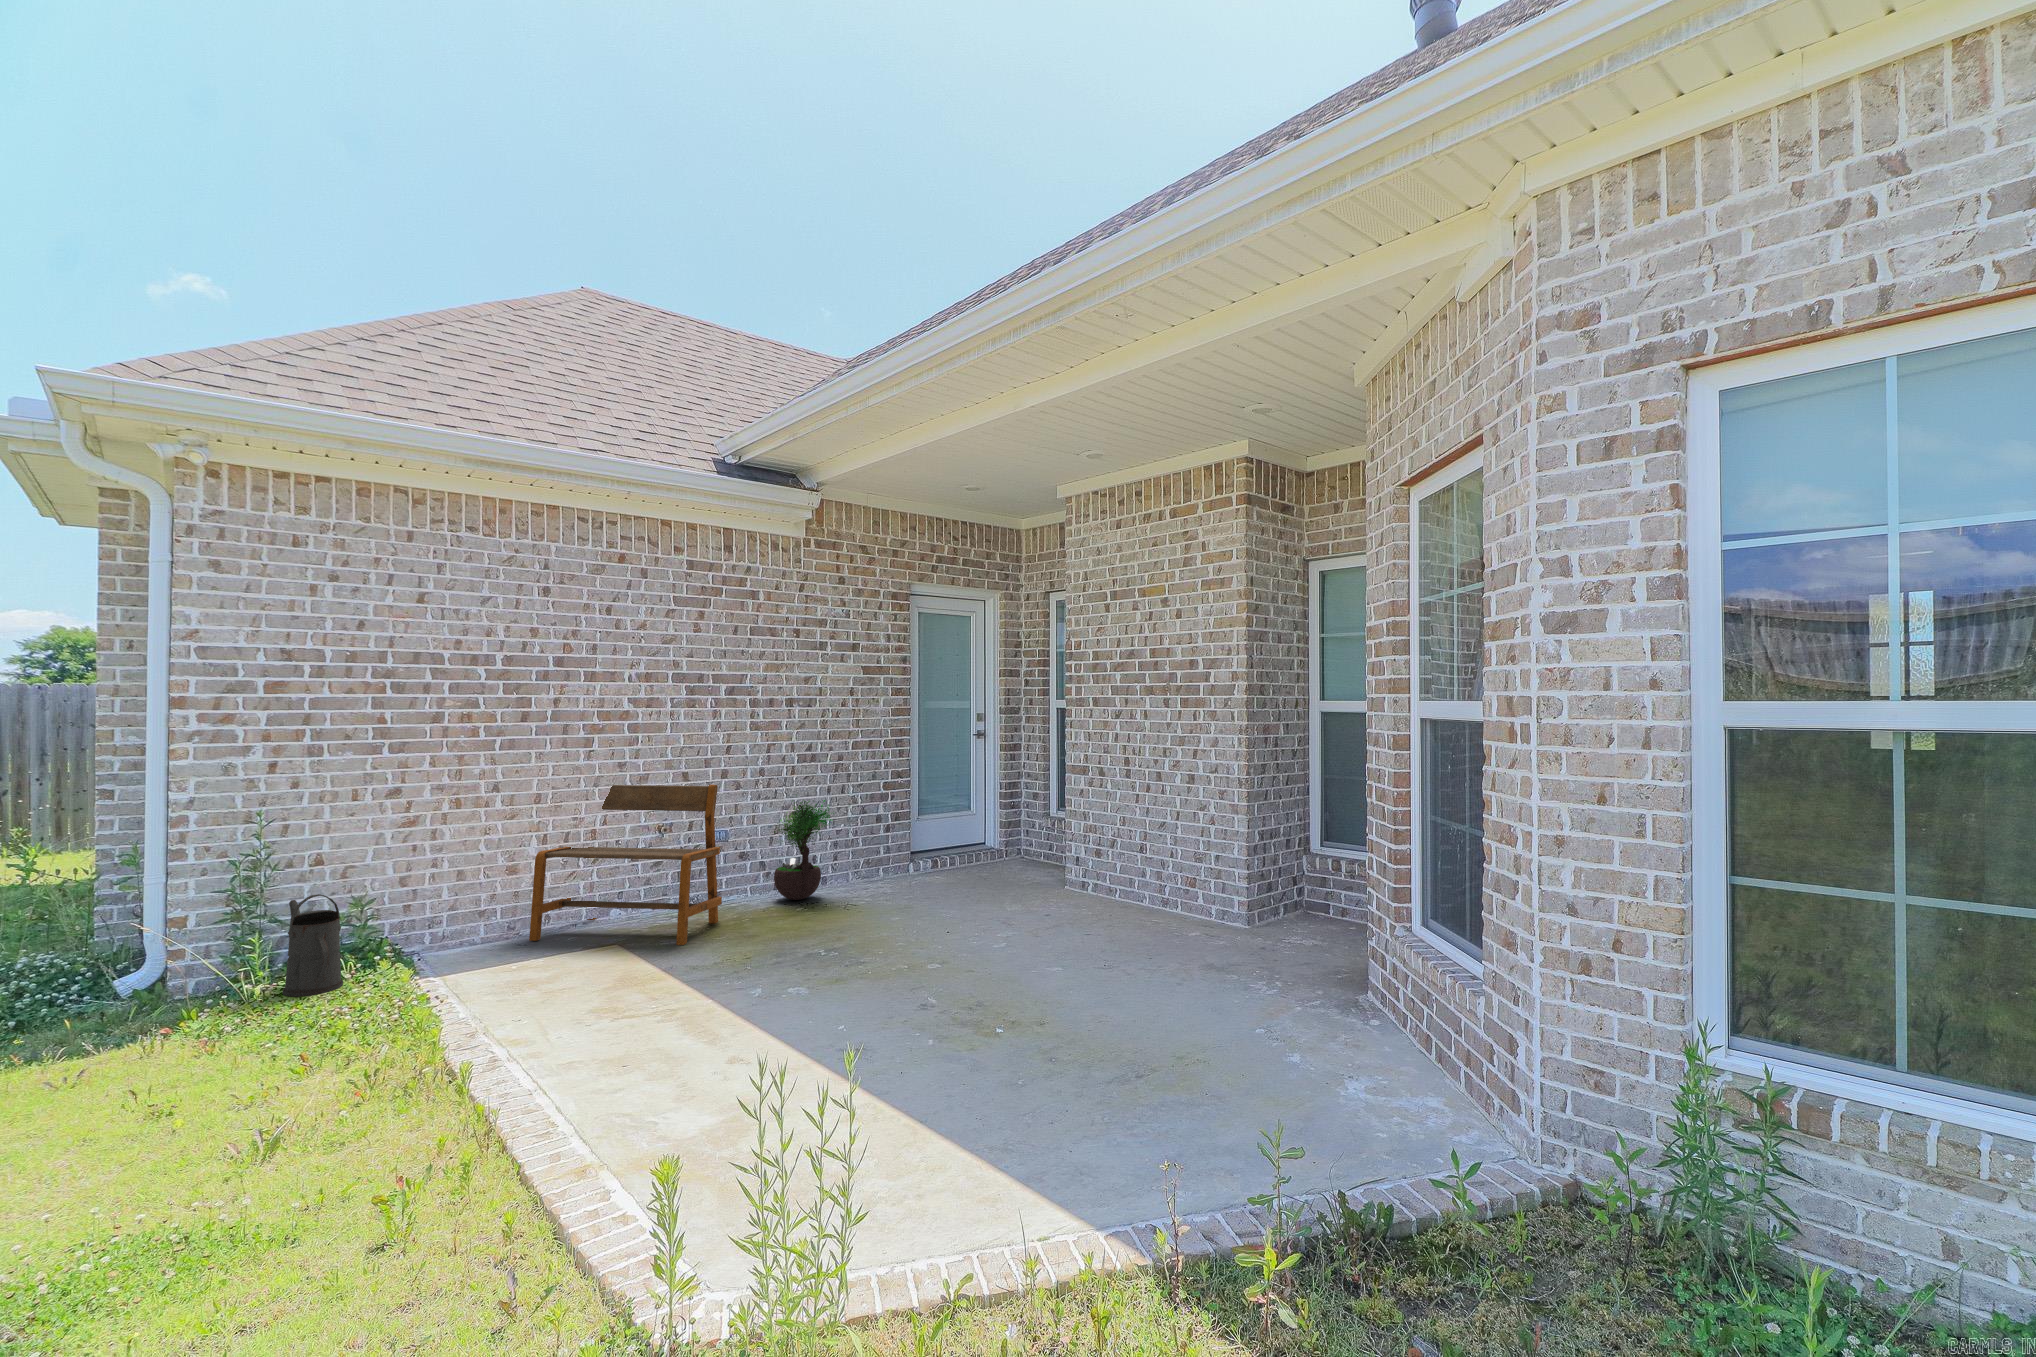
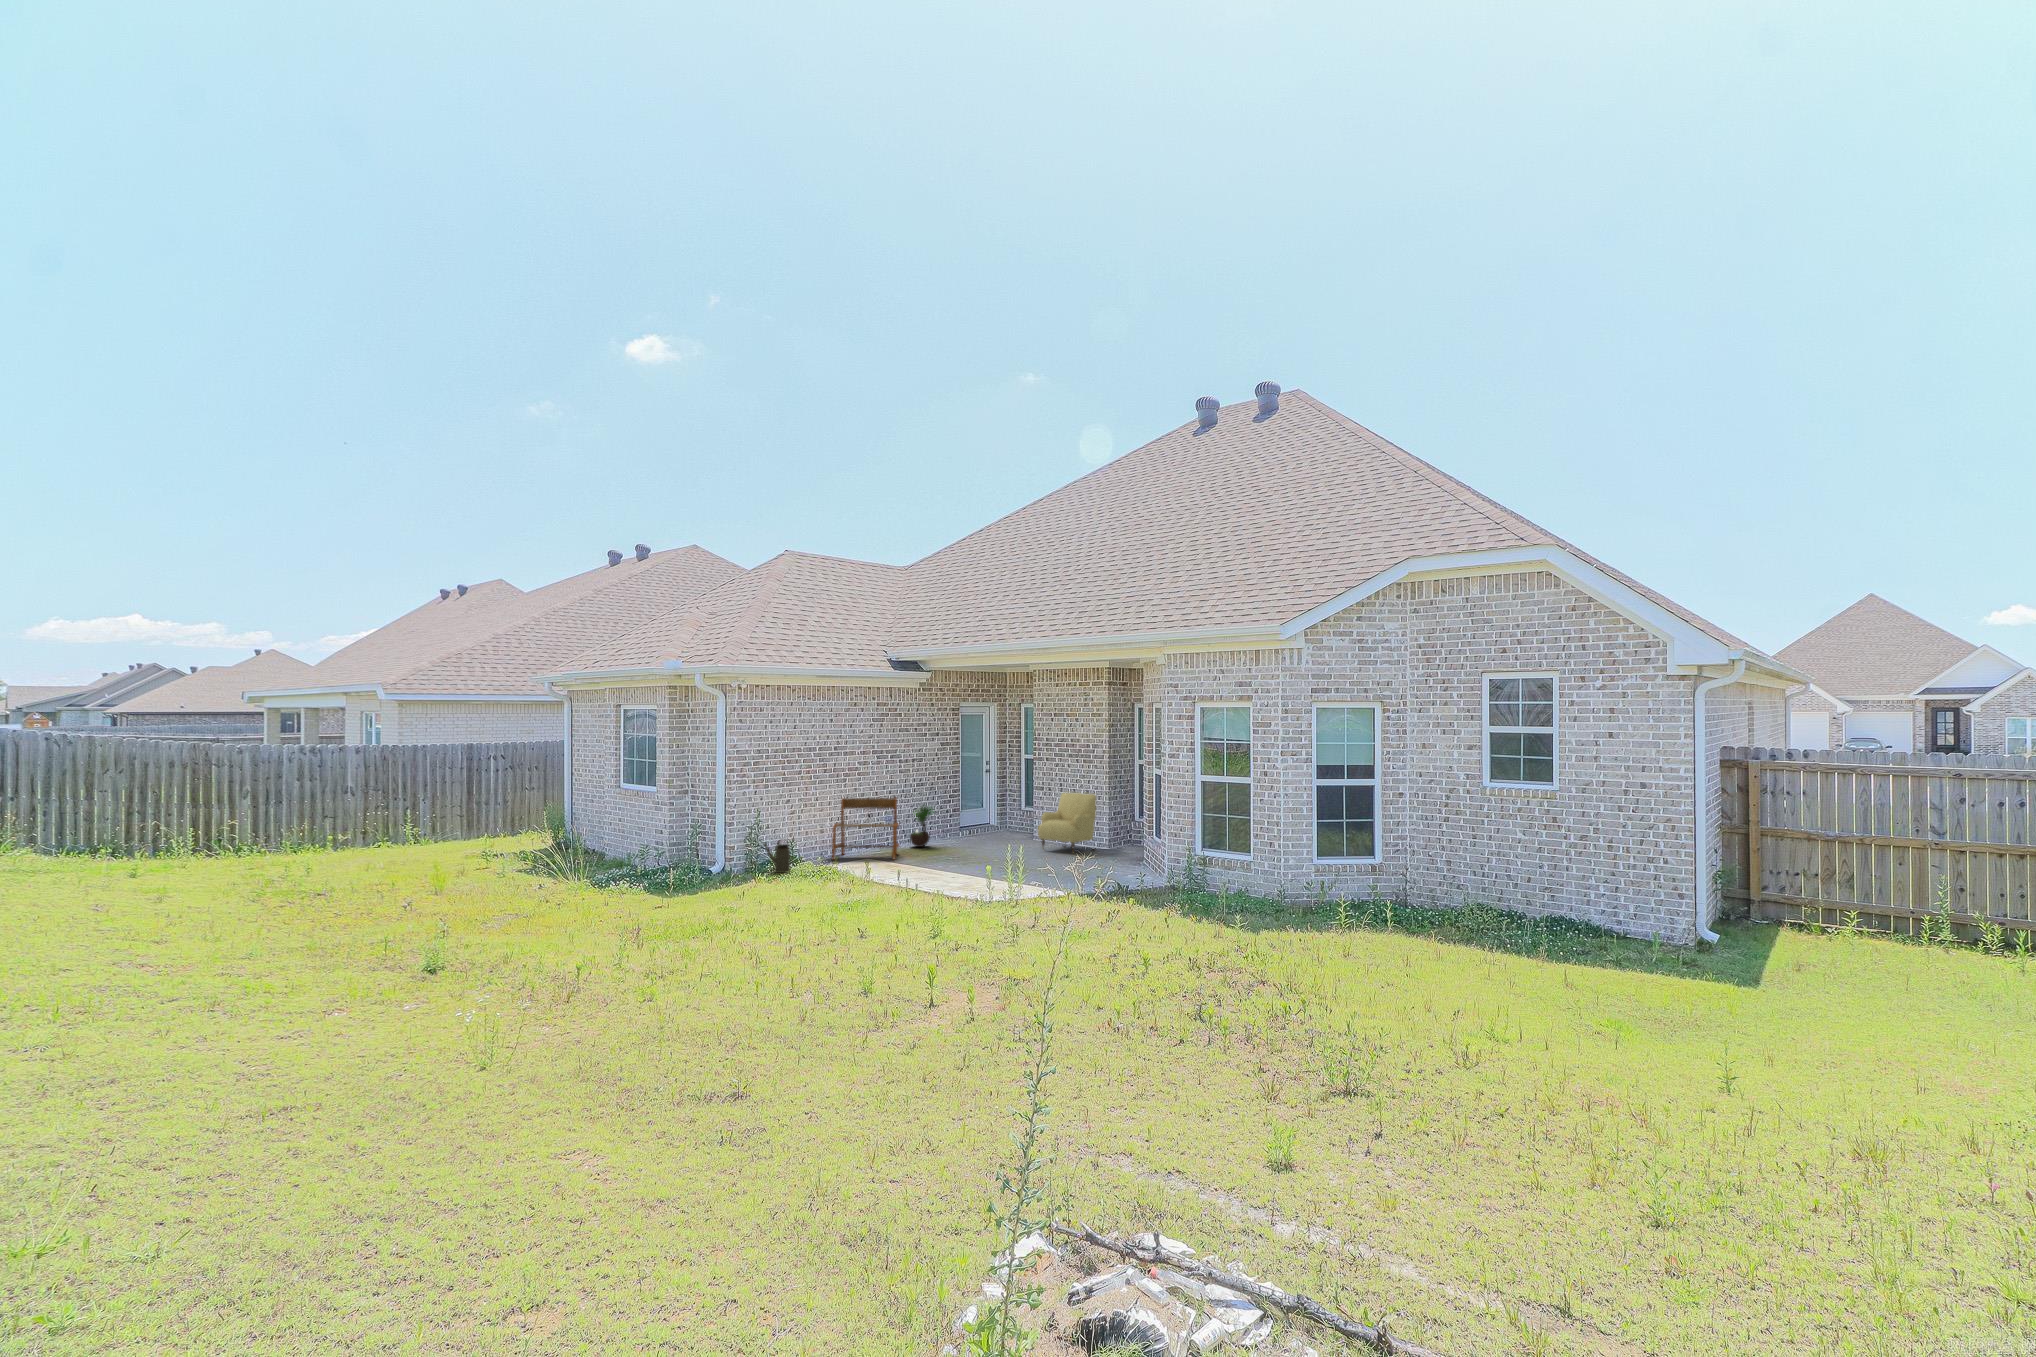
chair: none [1063,776,1224,940] -> present [1038,793,1096,853]

